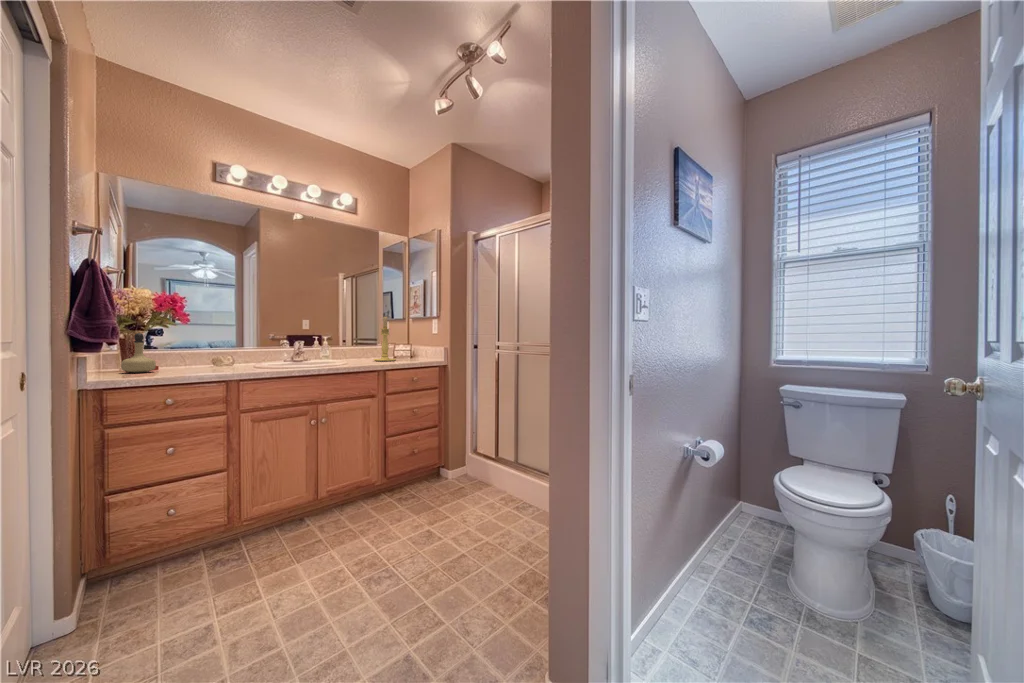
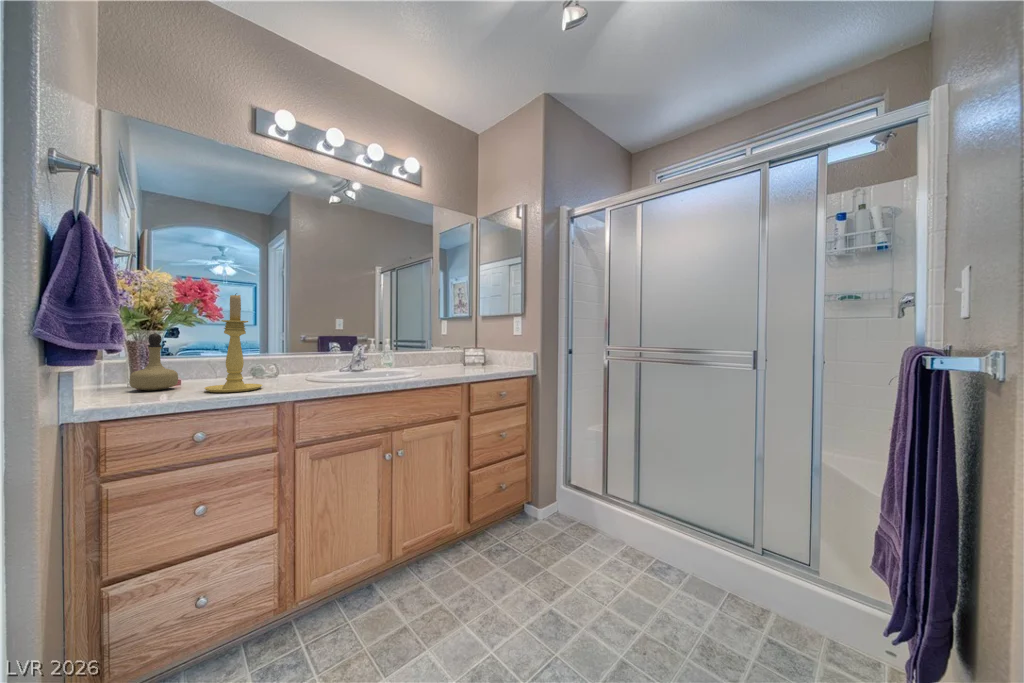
candle holder: present [374,317,396,361] -> present [204,294,262,392]

